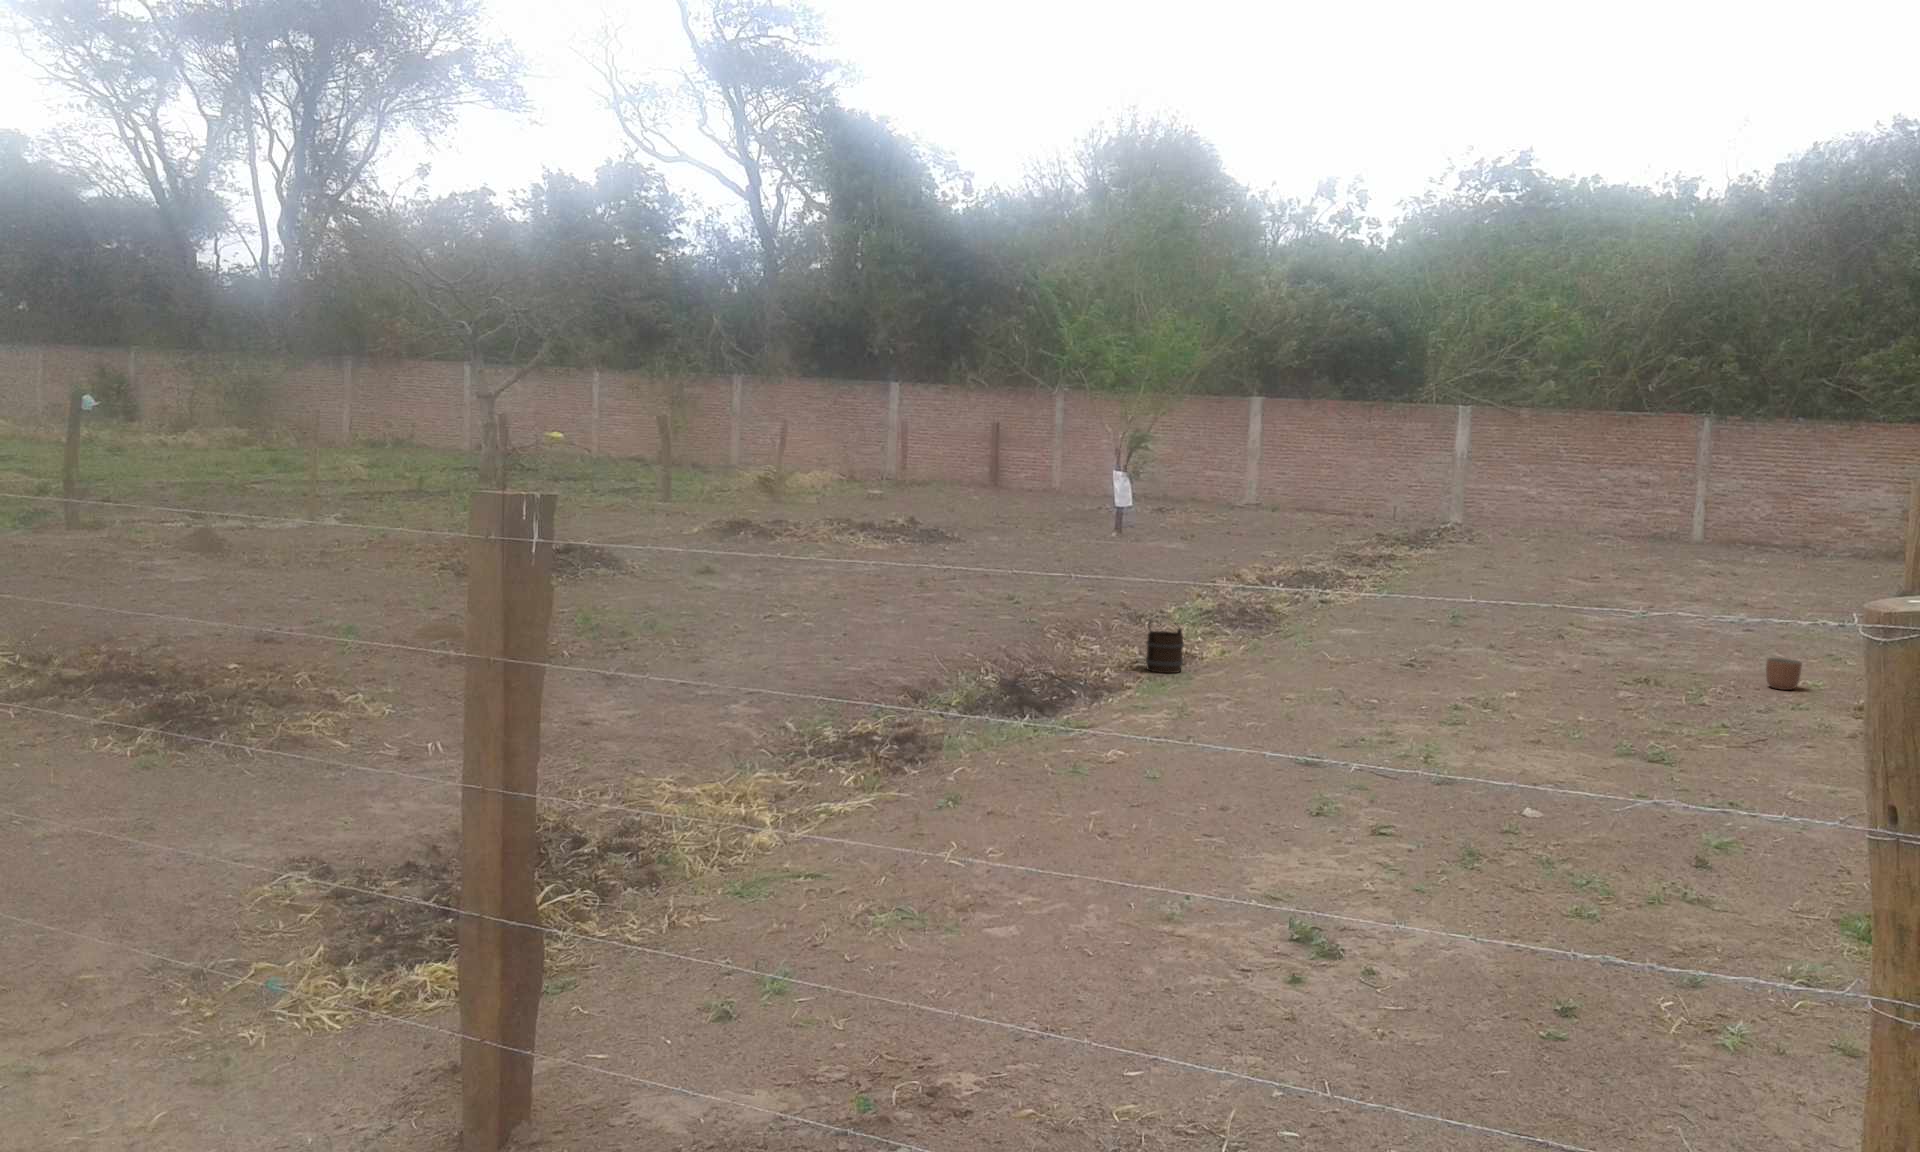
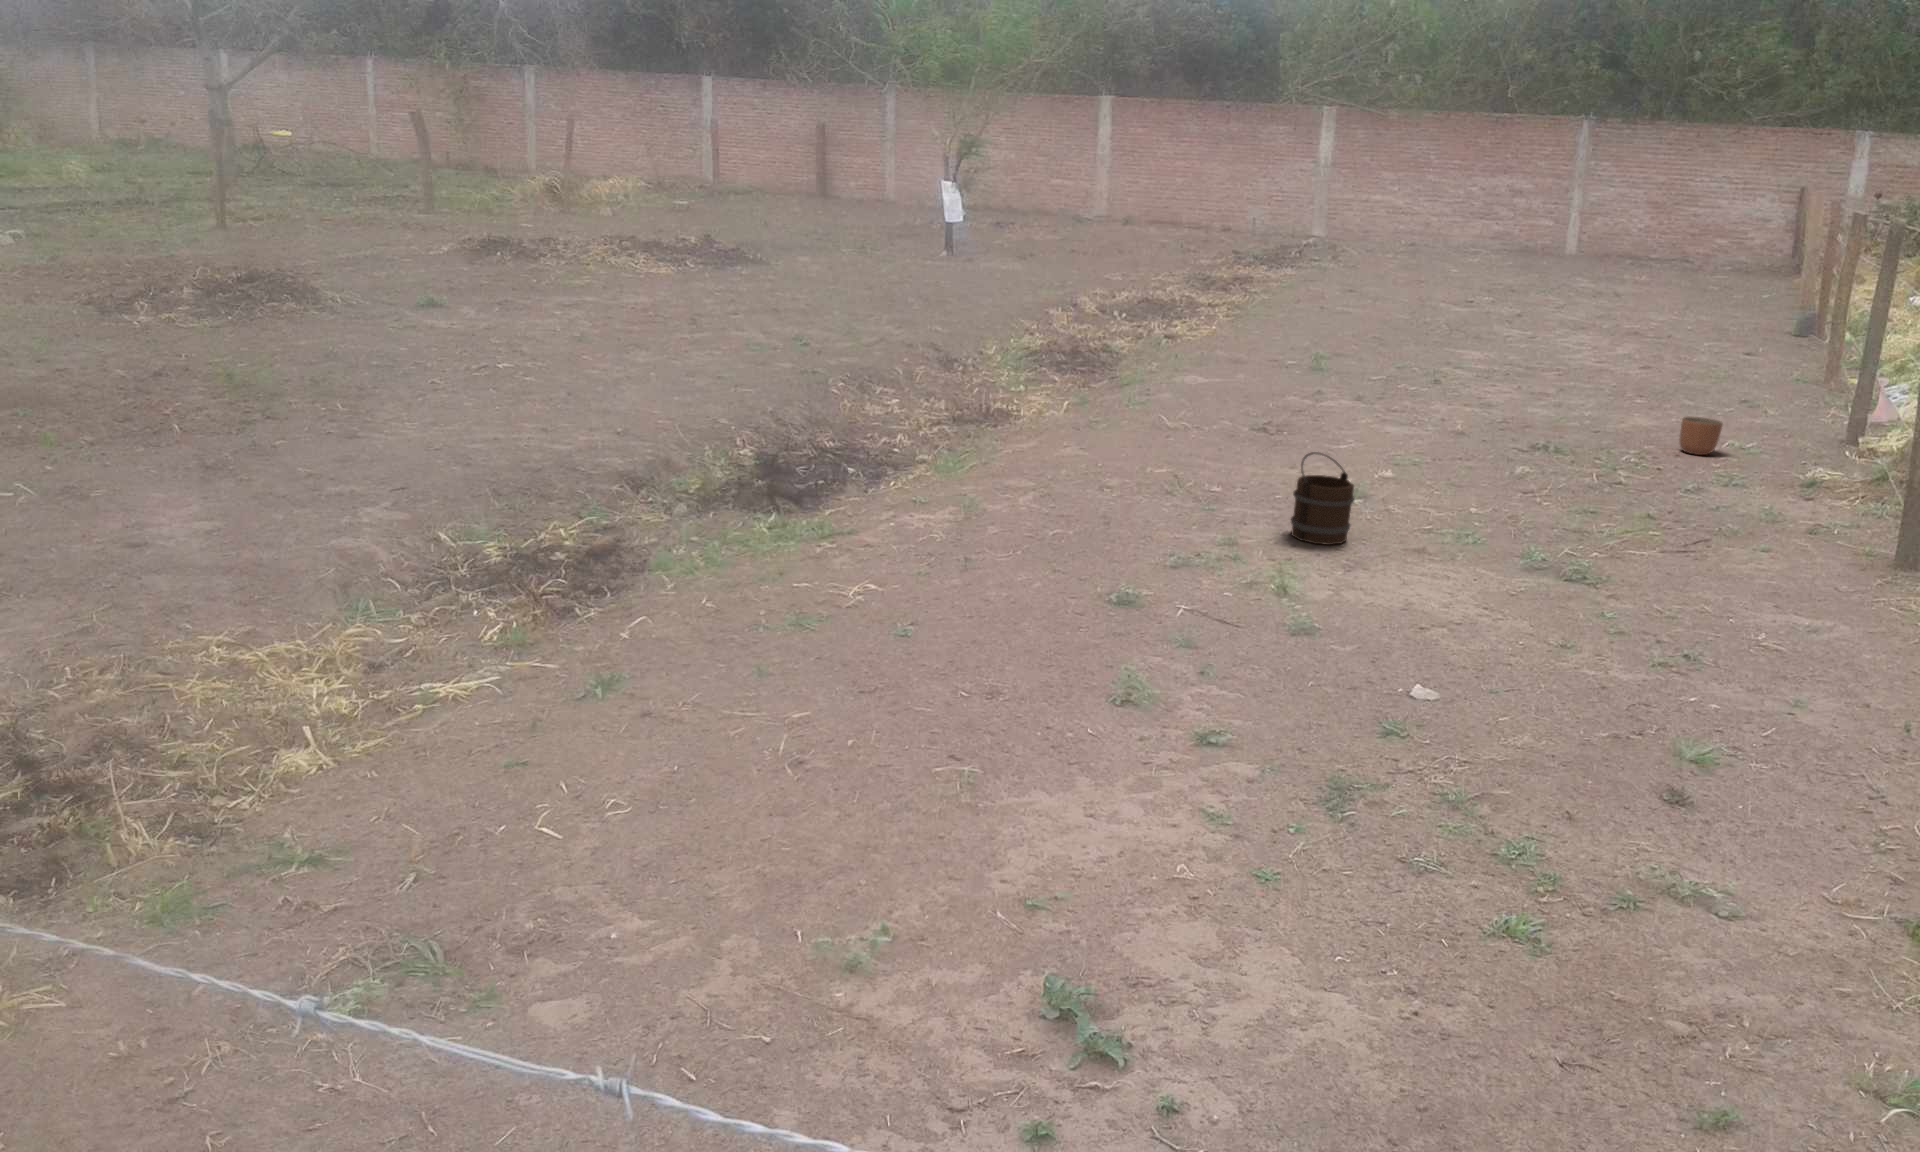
bucket: present [1146,616,1184,673] -> present [1291,452,1354,545]

